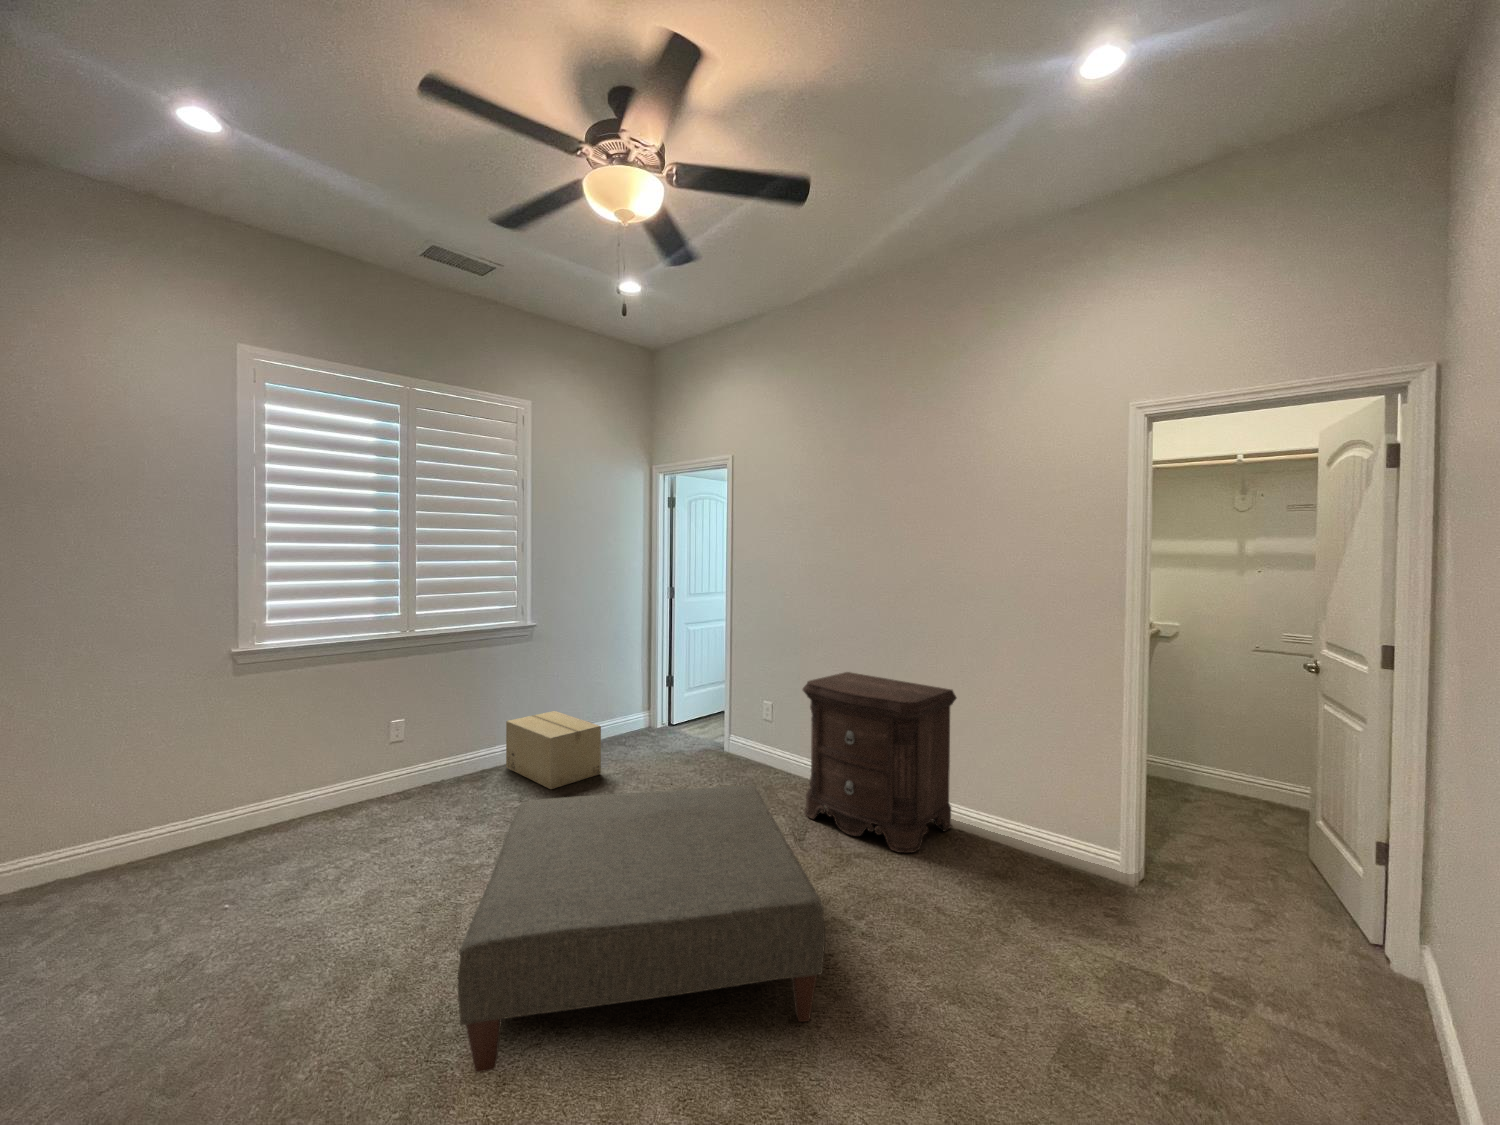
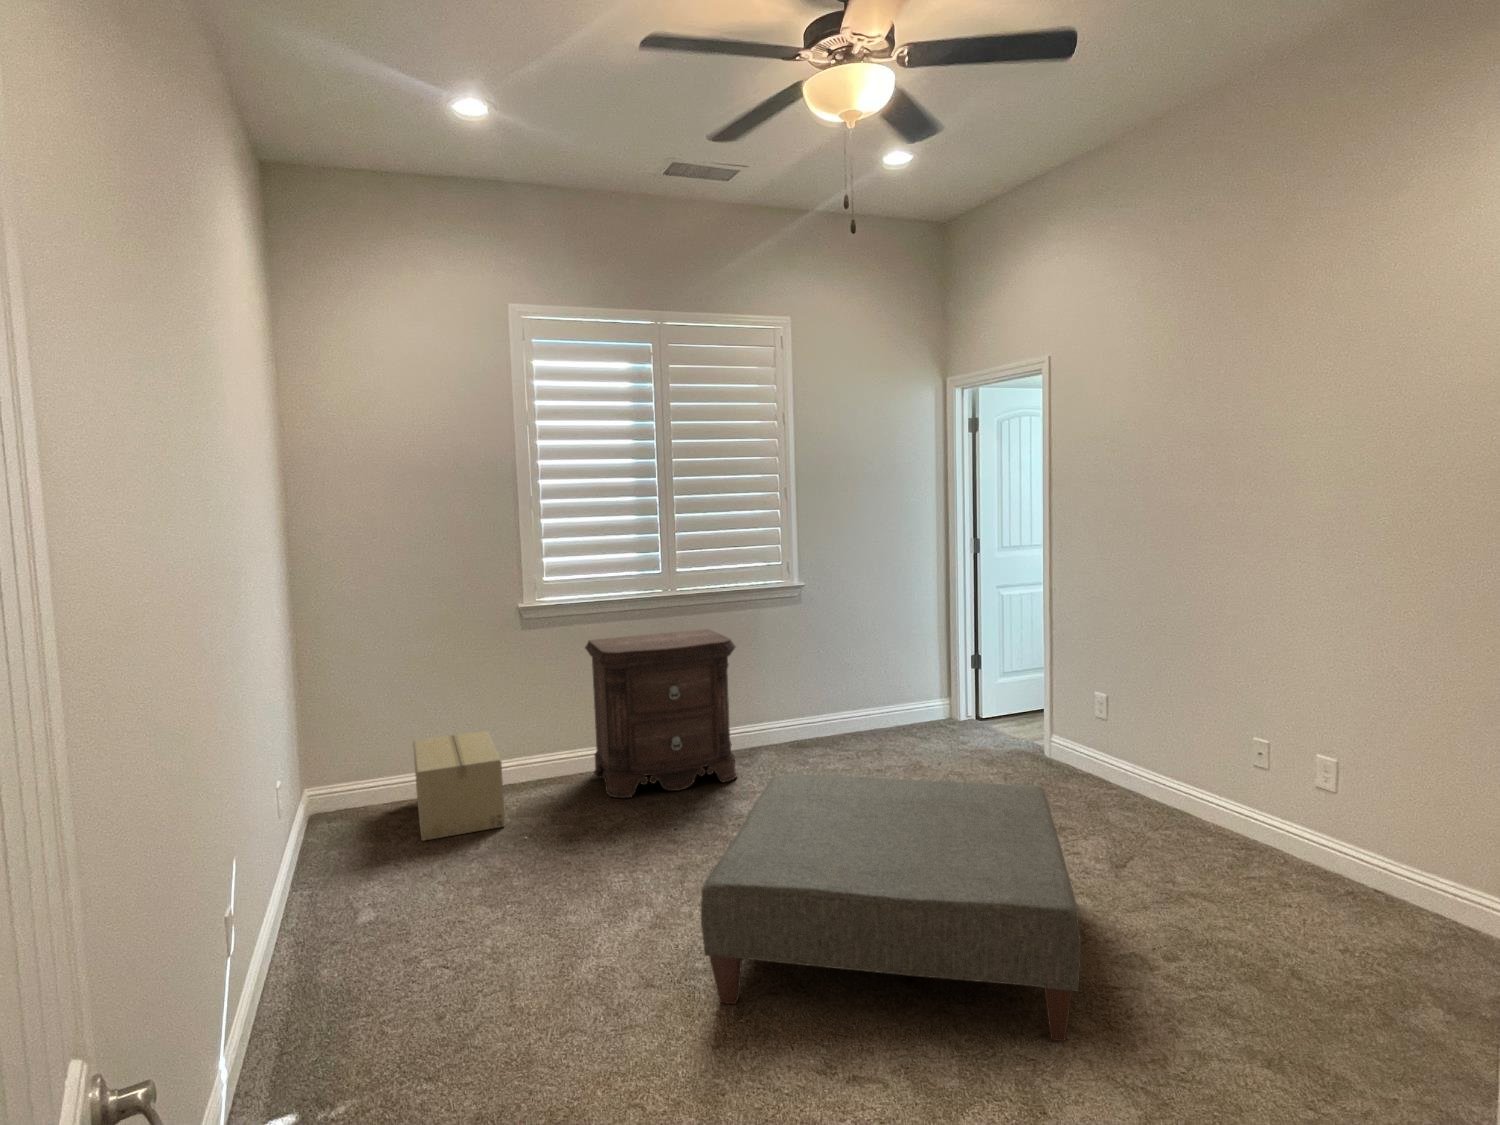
nightstand: present [803,672,957,853] -> present [585,629,737,798]
cardboard box: present [506,711,601,789] -> present [413,731,505,841]

